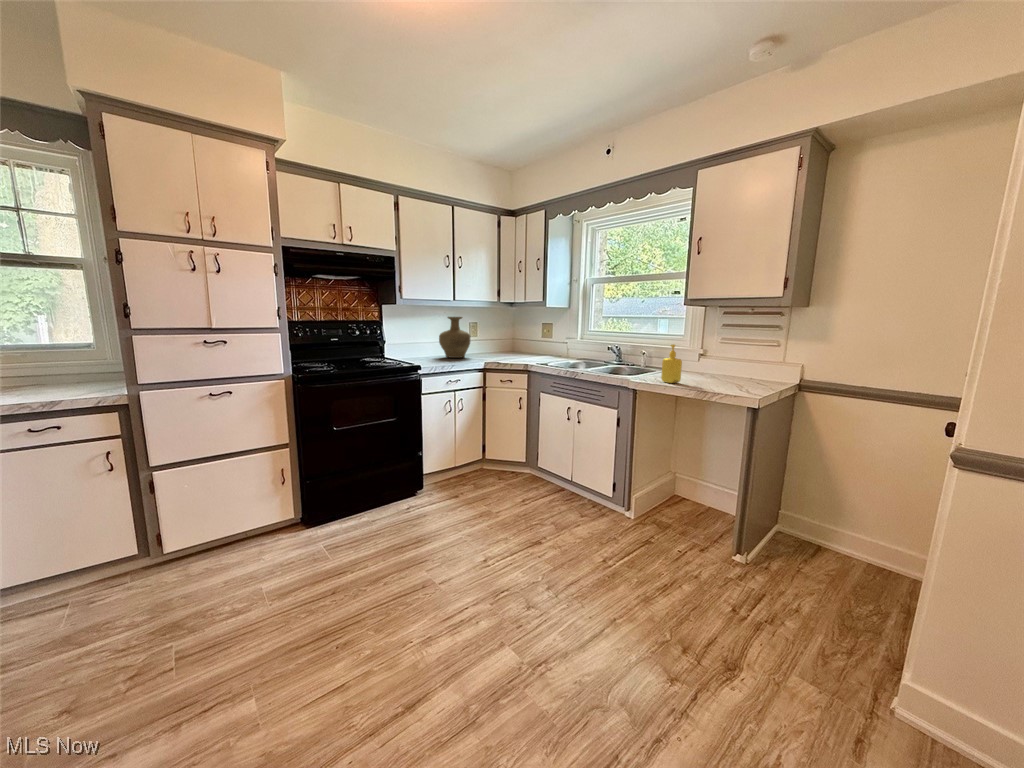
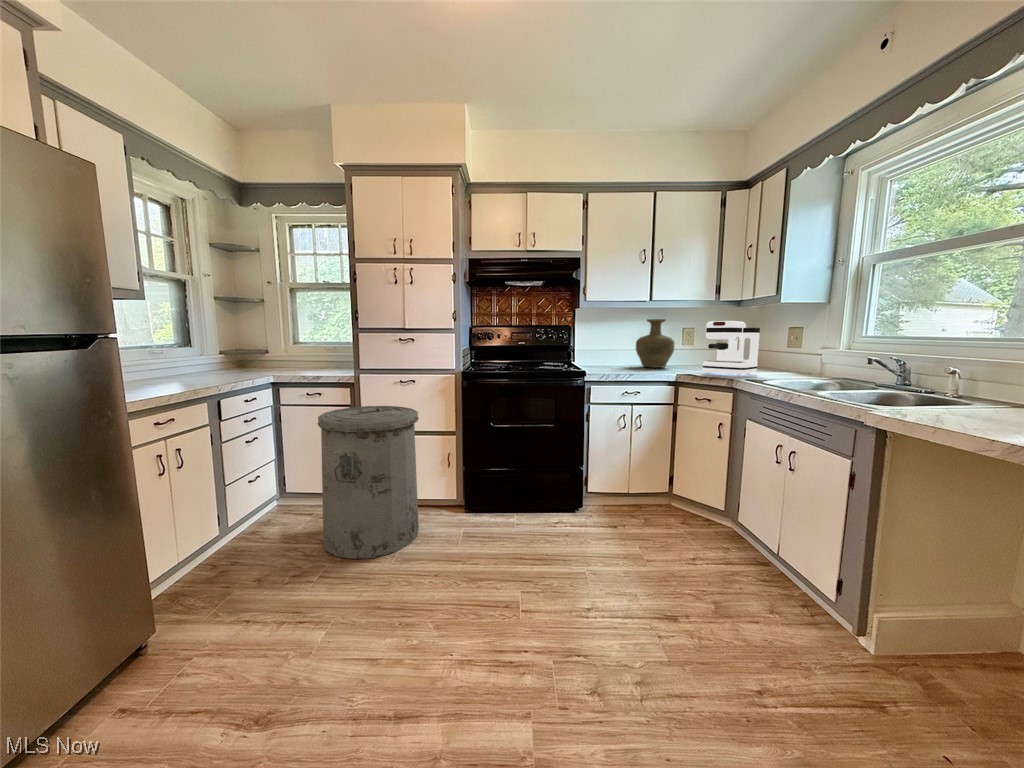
coffee maker: none [500,320,533,361] -> present [702,321,760,376]
soap dispenser: present [661,344,682,383] -> none [942,348,995,423]
trash can: none [109,427,273,630] -> present [318,406,419,559]

